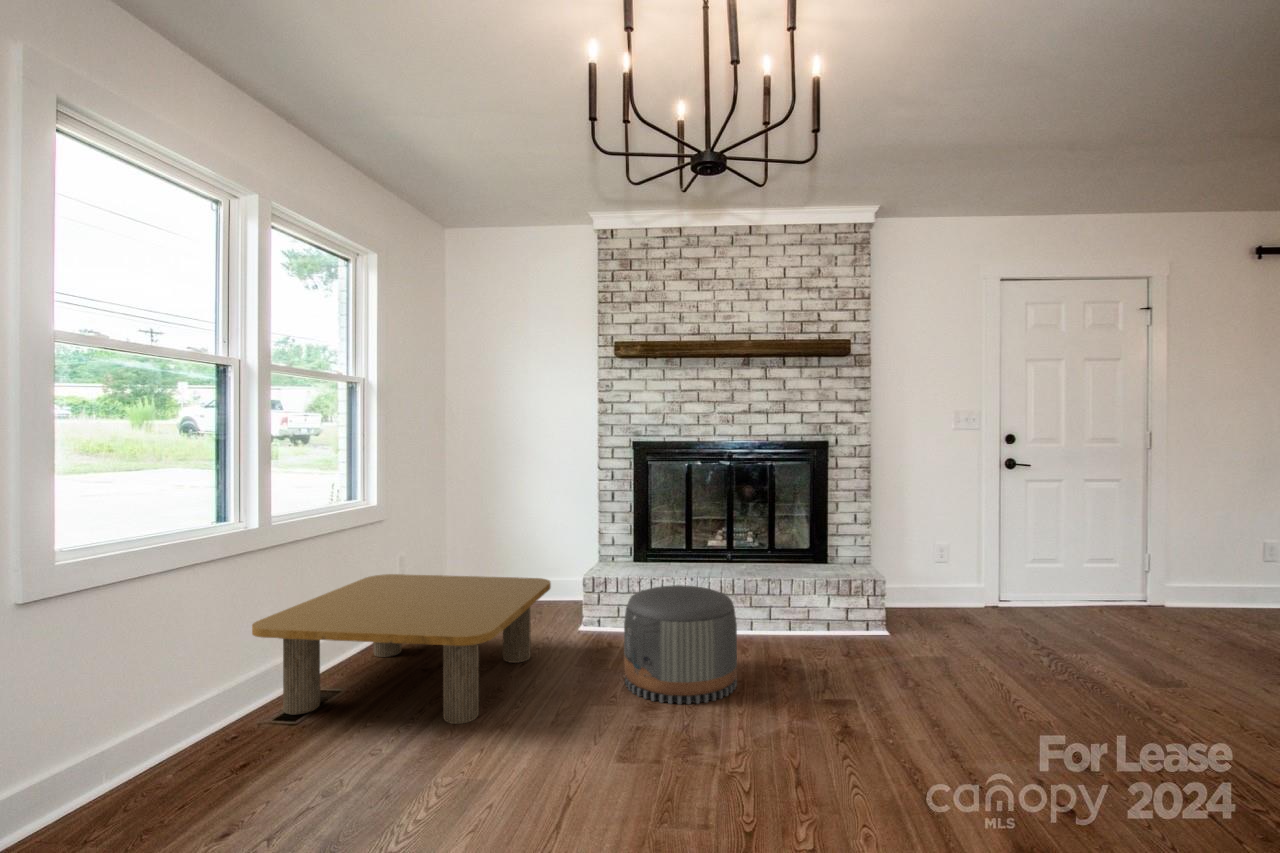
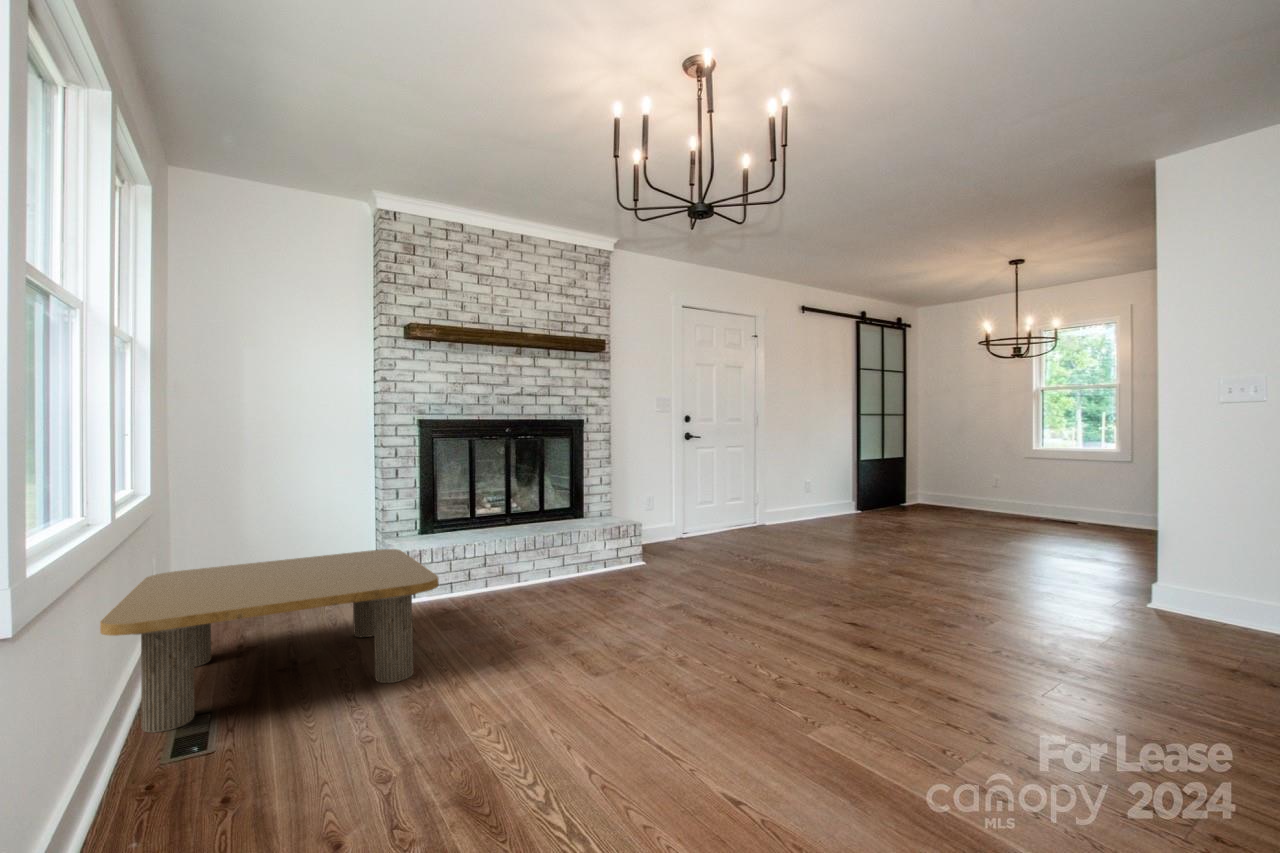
pouf: present [624,585,737,704] -> none [500,532,599,627]

